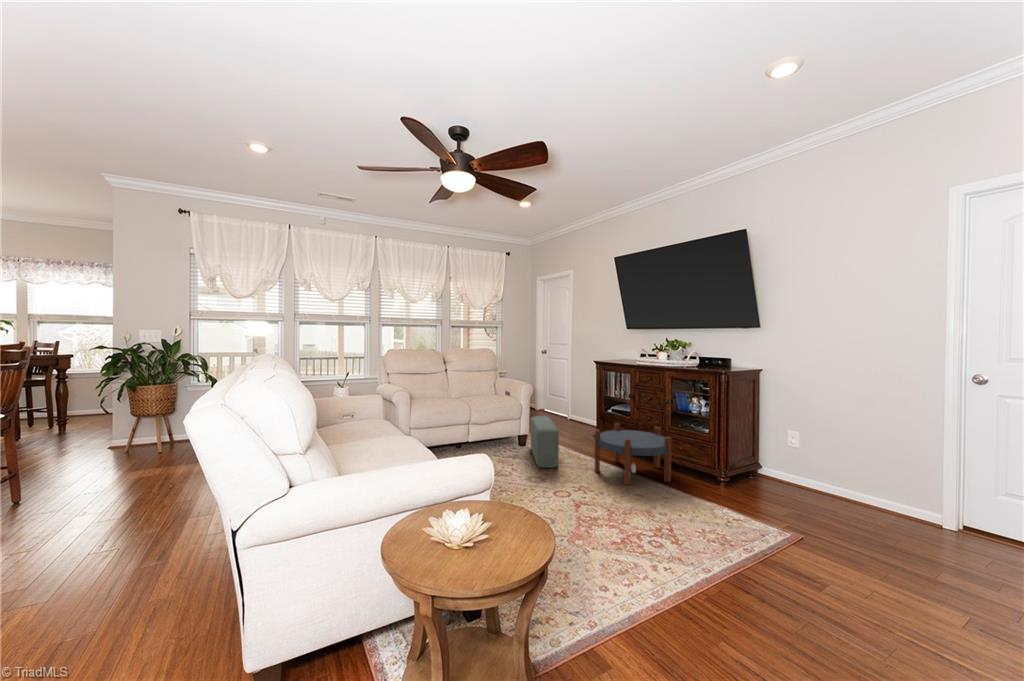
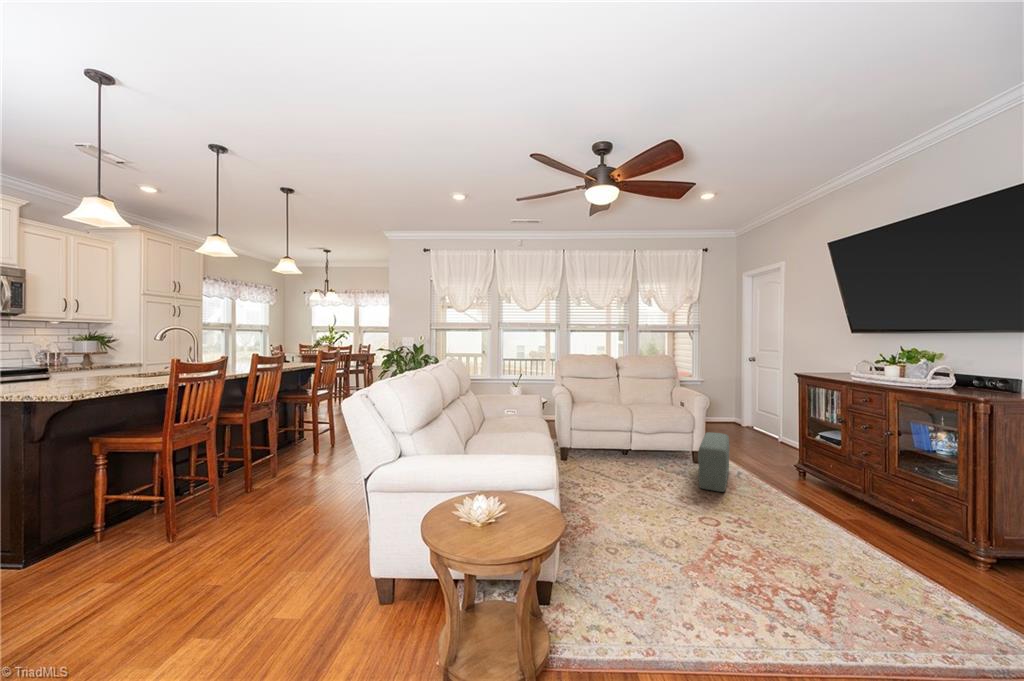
side table: present [595,423,671,485] -> none [771,452,887,541]

